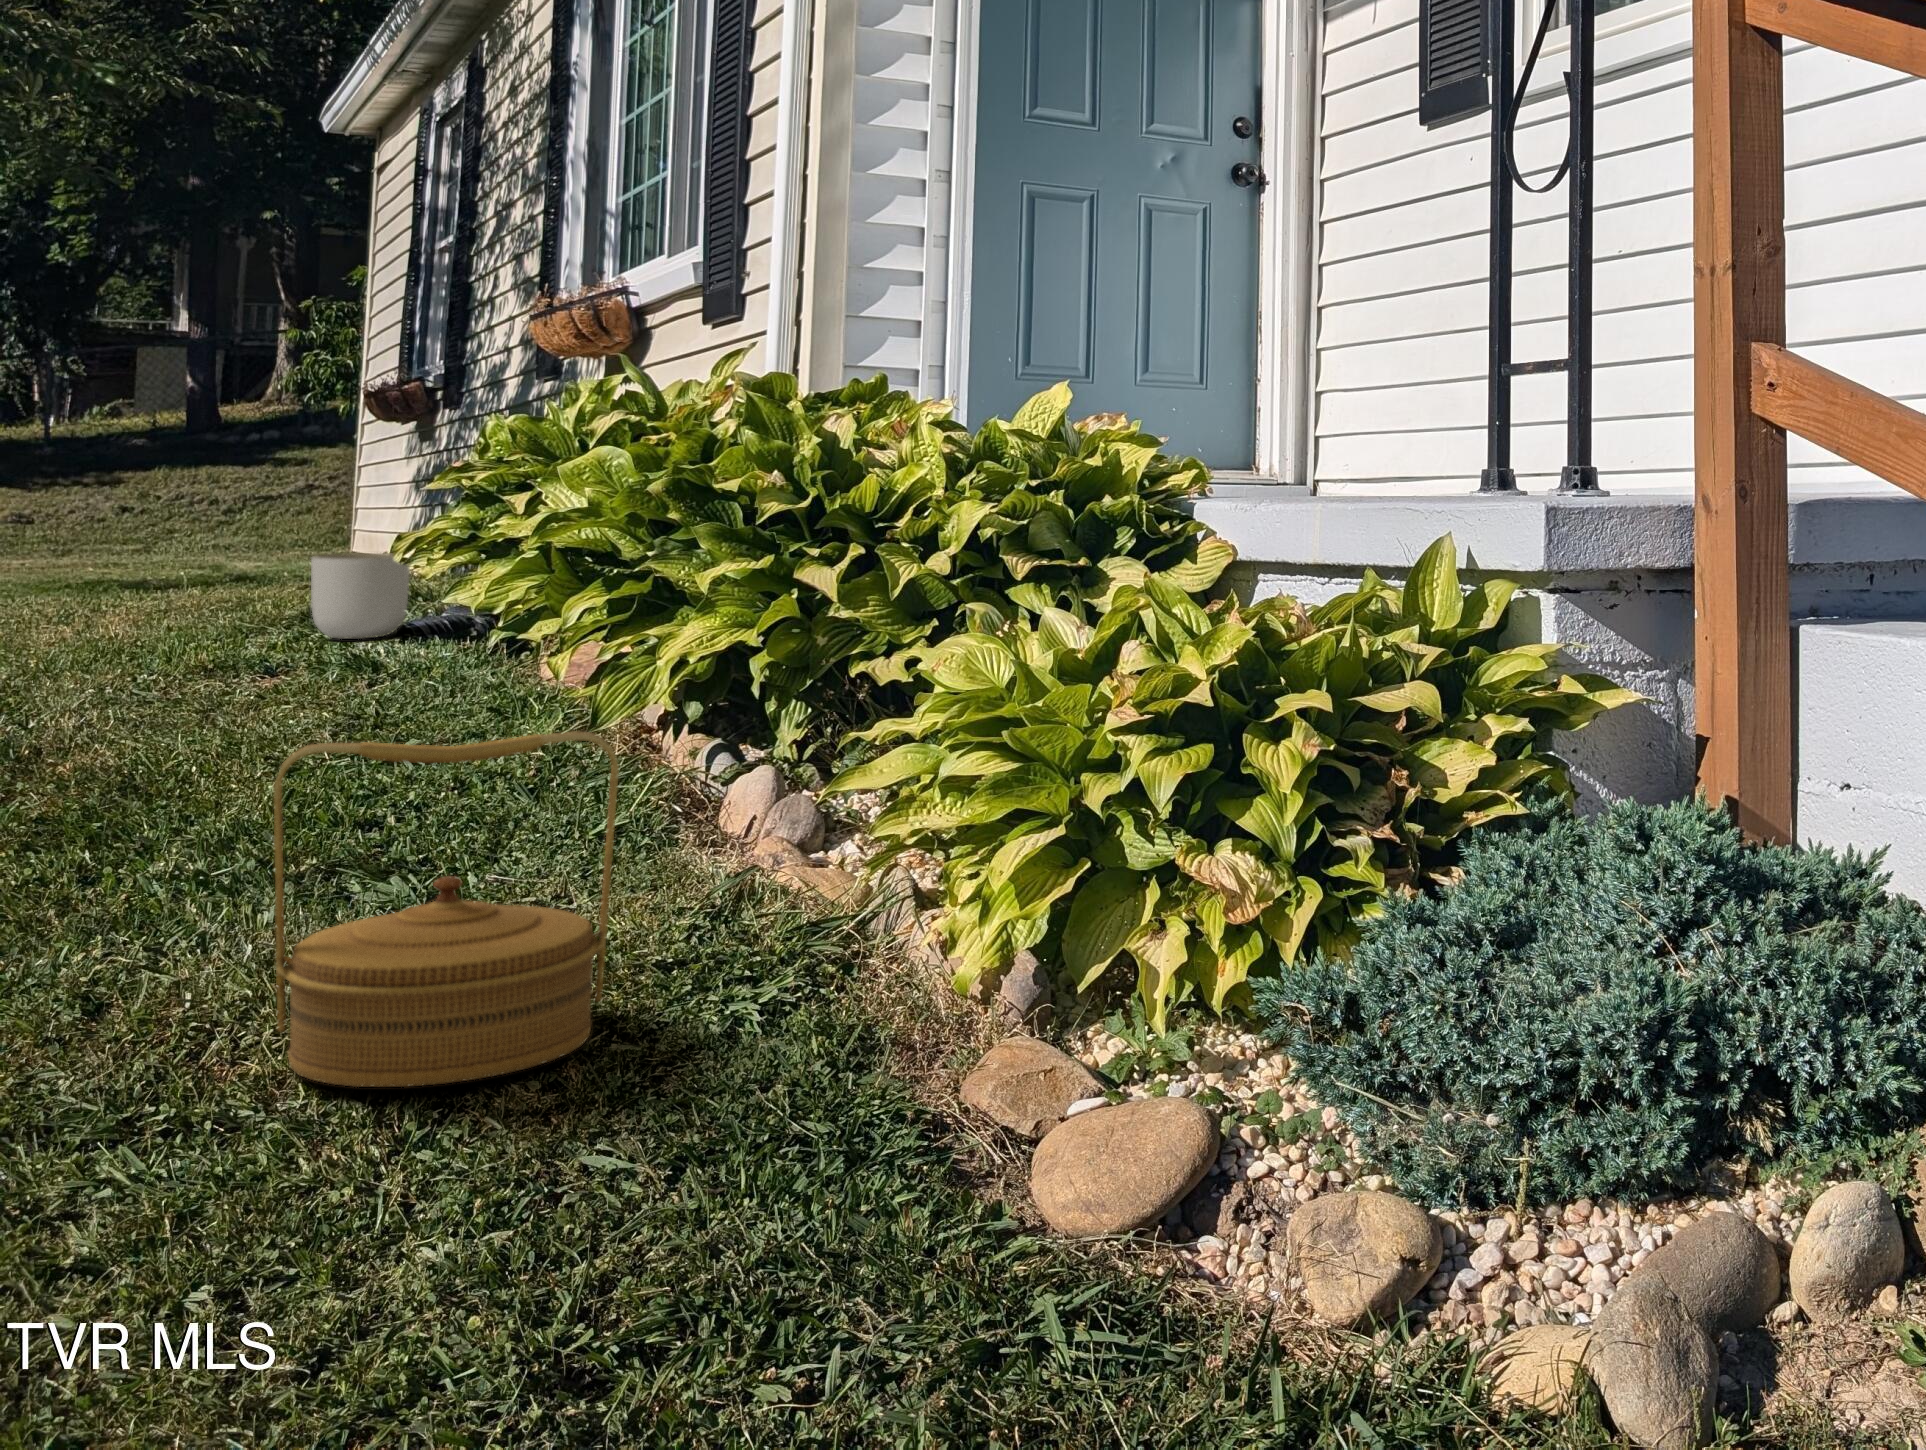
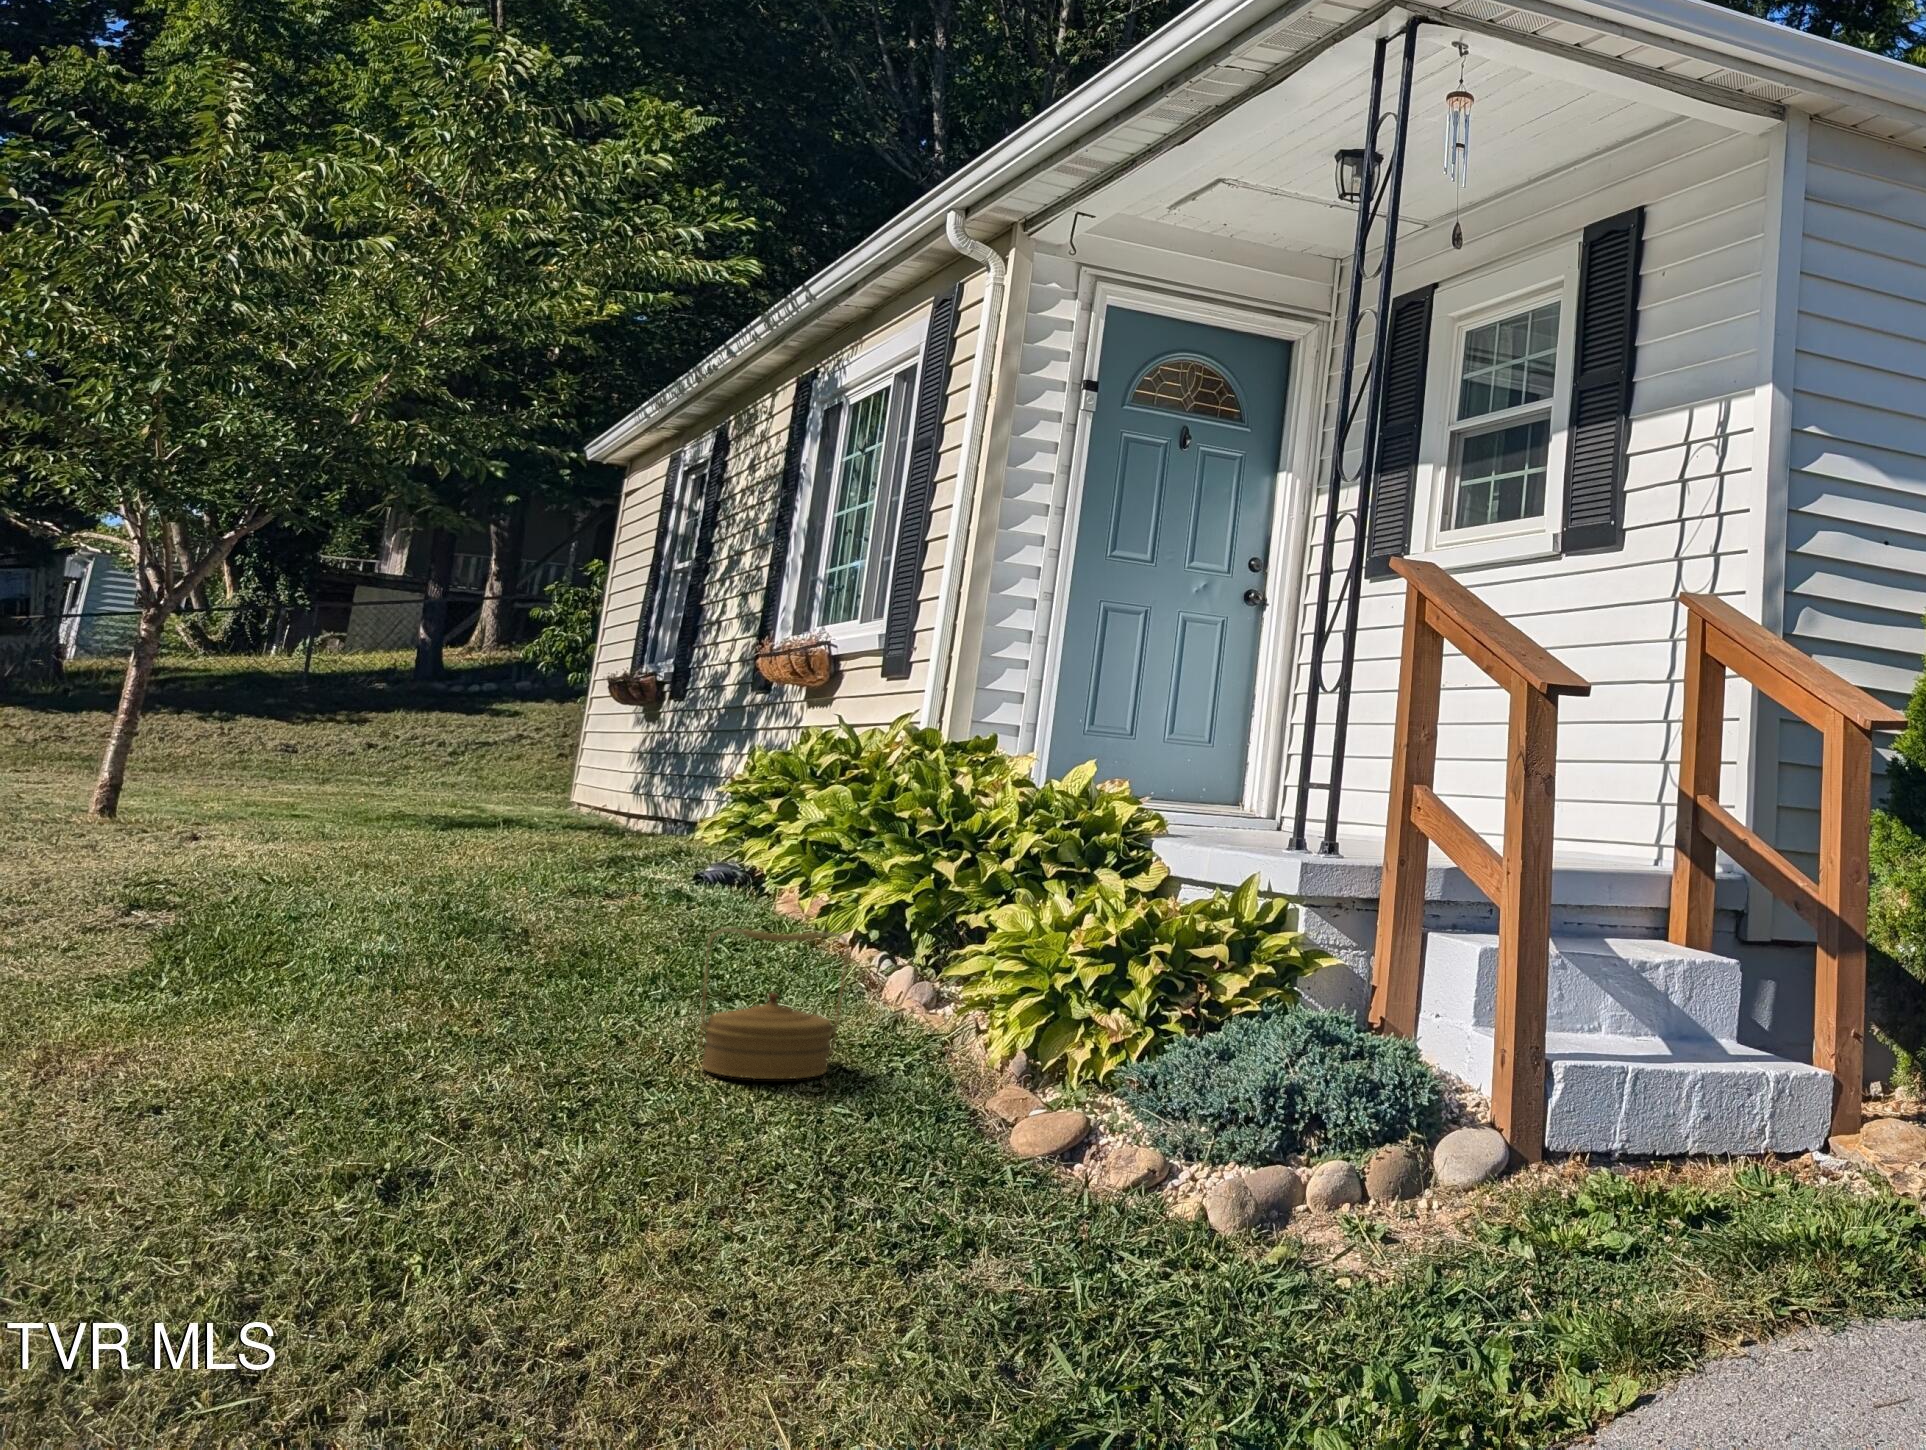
planter: present [311,553,410,639] -> none [633,829,695,885]

